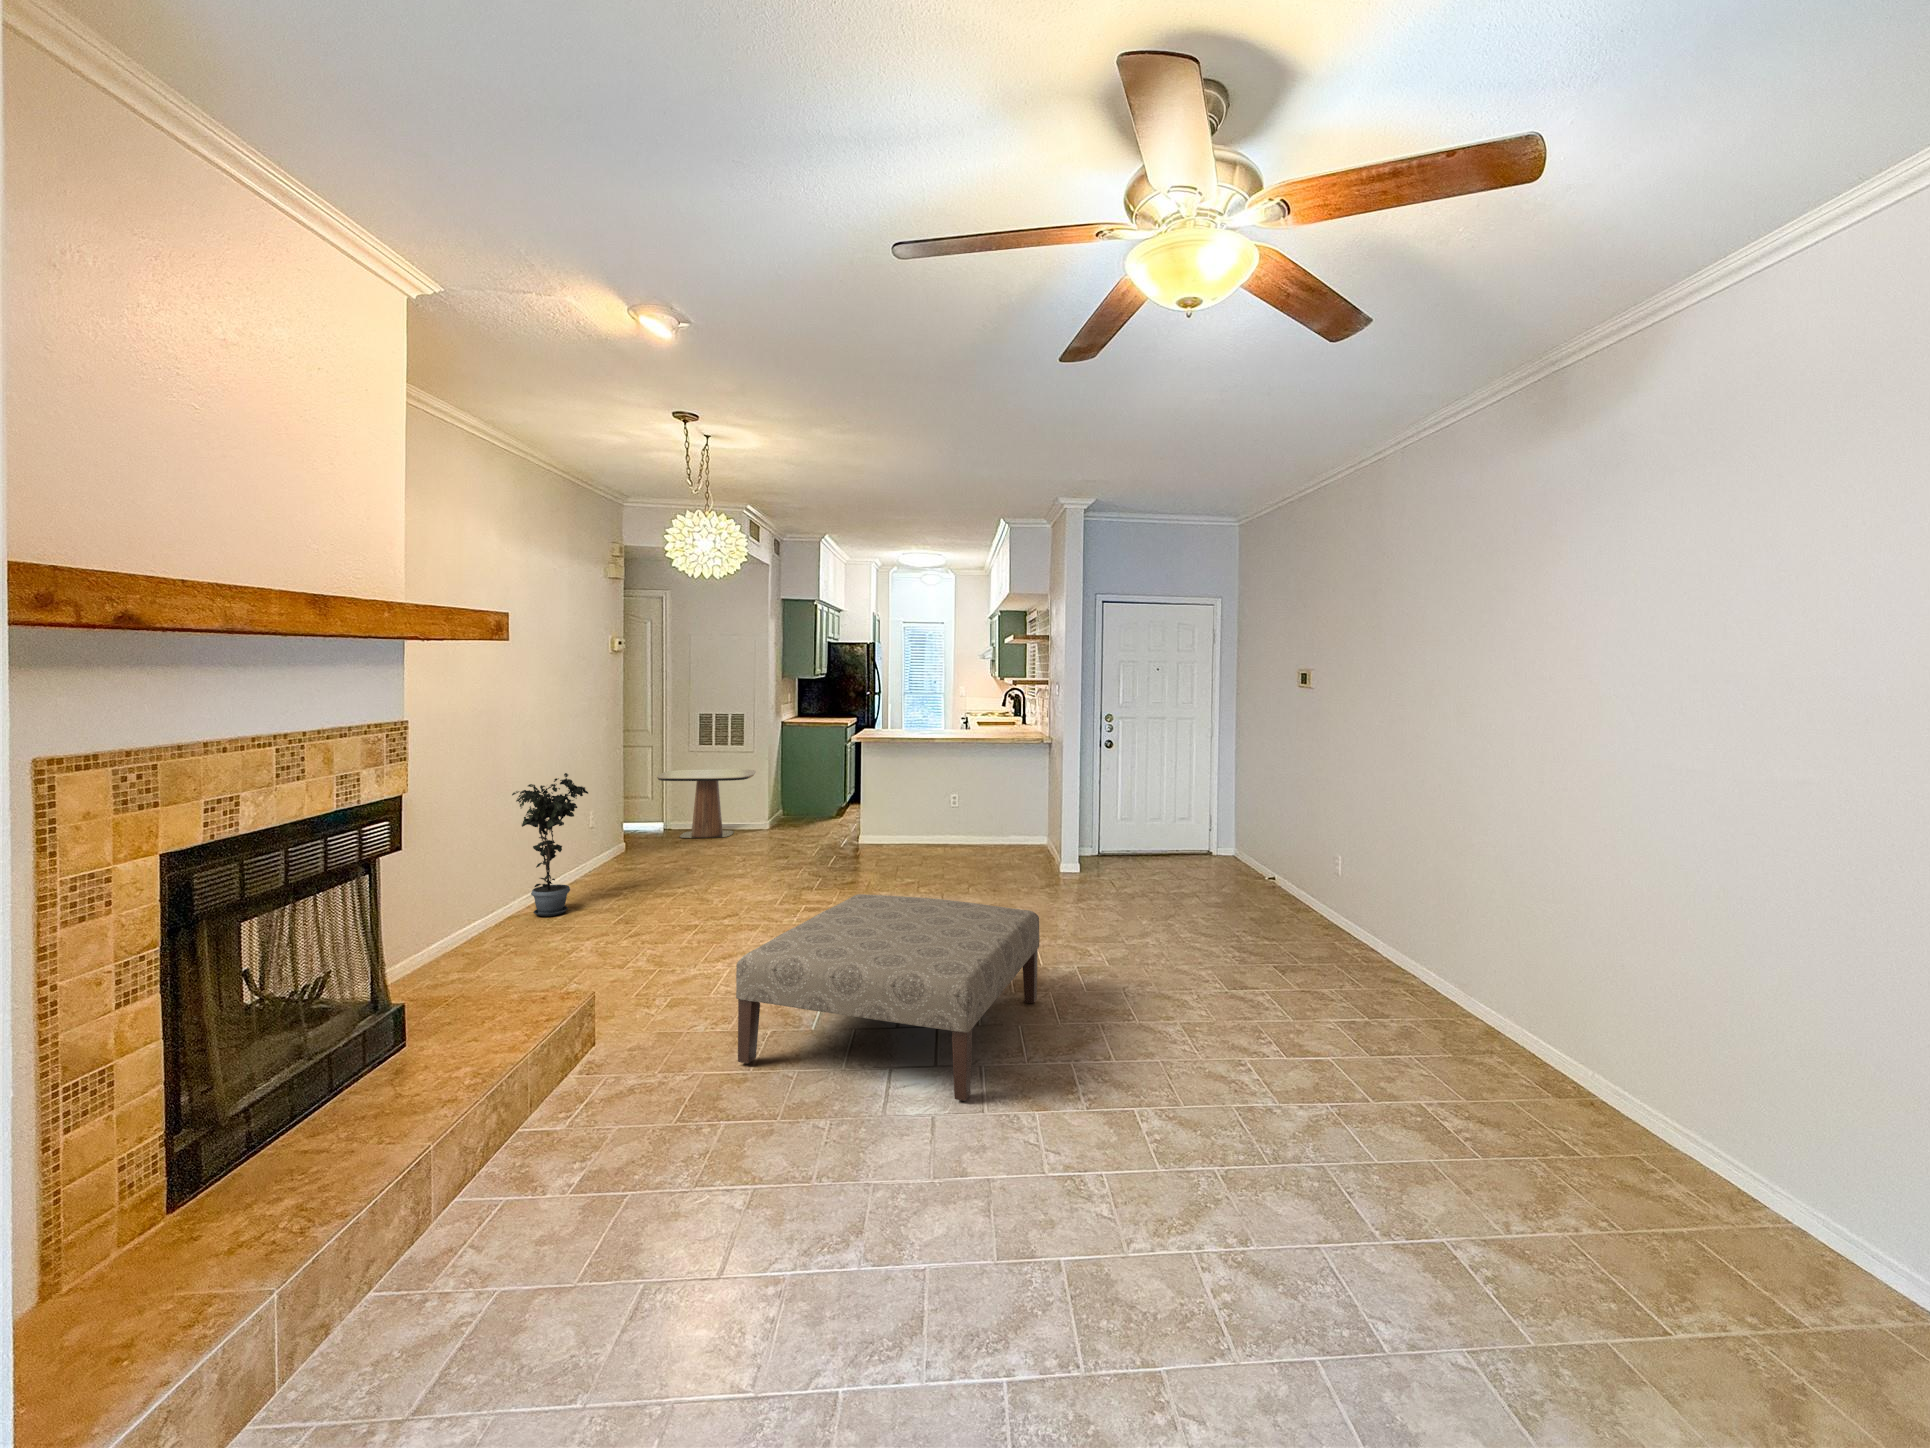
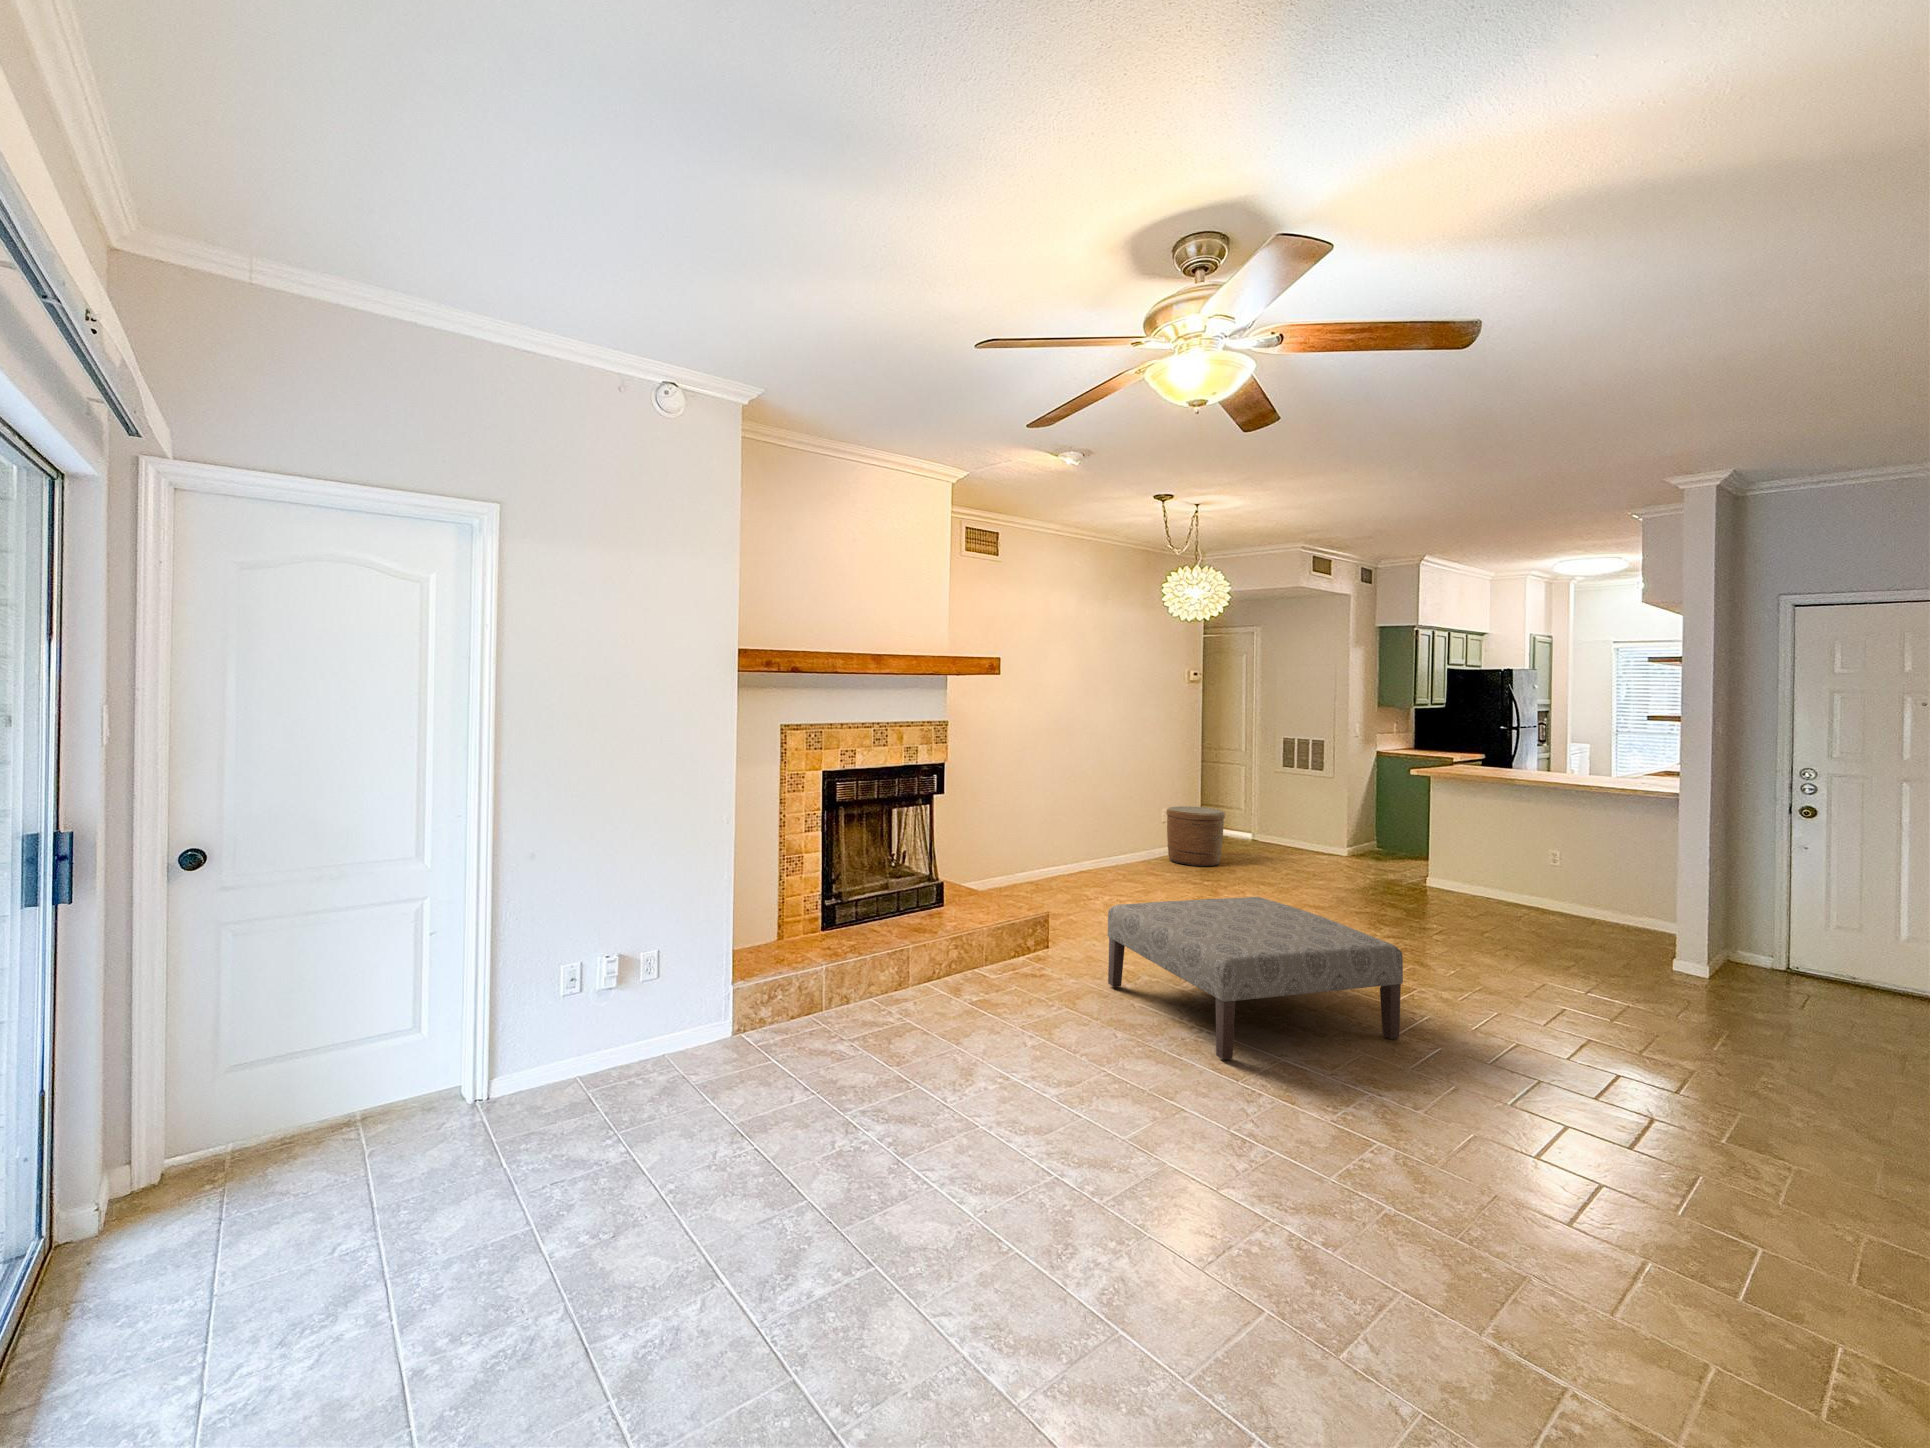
side table: present [657,769,756,838] -> none [1236,788,1333,856]
potted plant: present [512,773,588,916] -> none [1080,773,1139,879]
woven basket: none [598,800,670,872] -> present [1166,806,1225,867]

